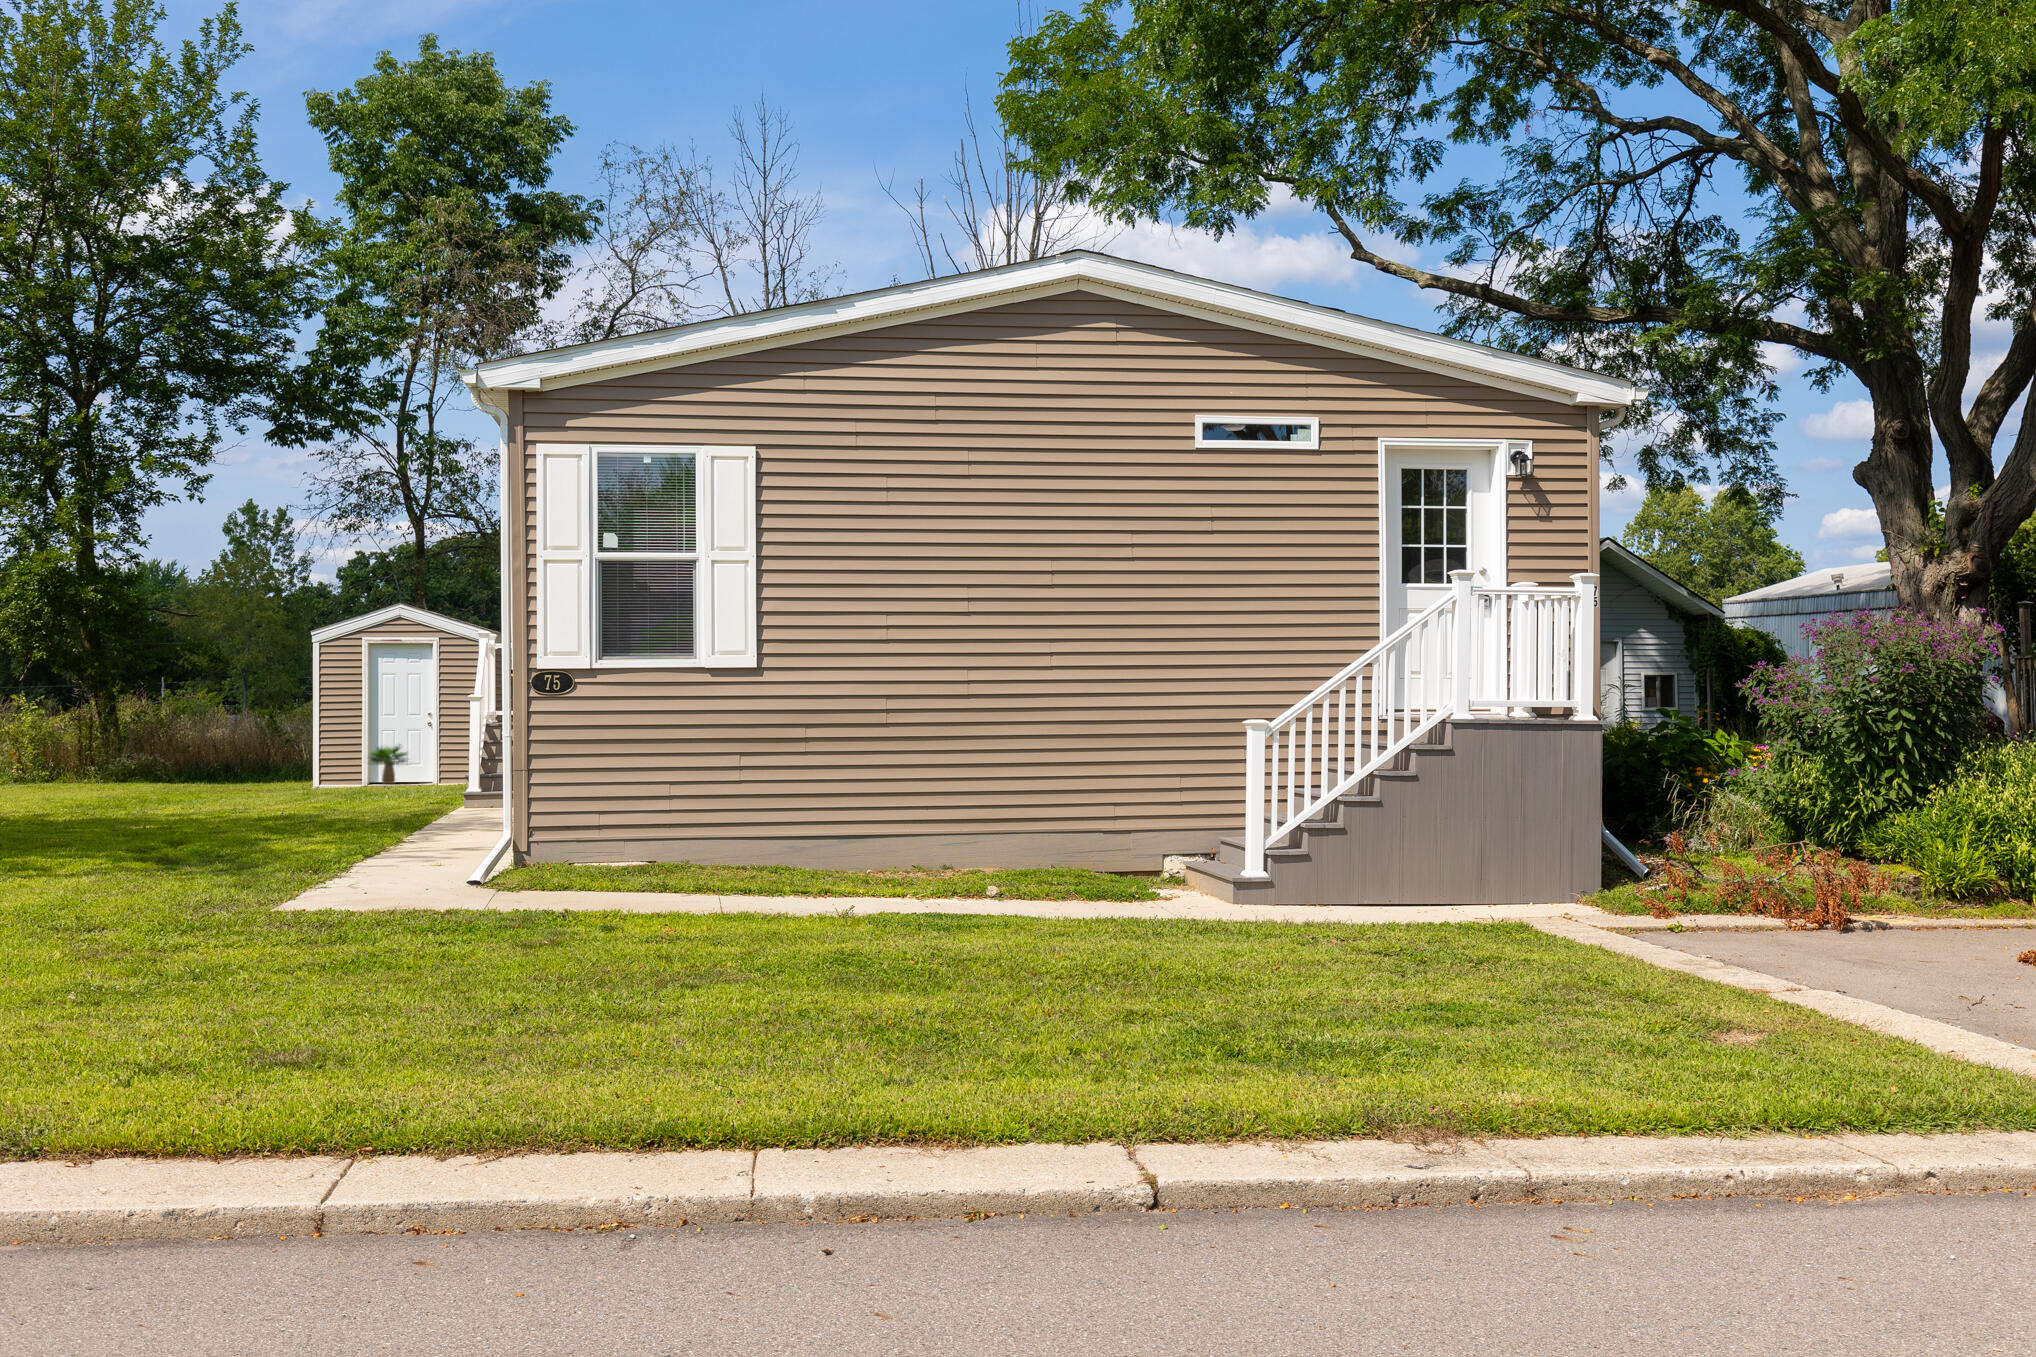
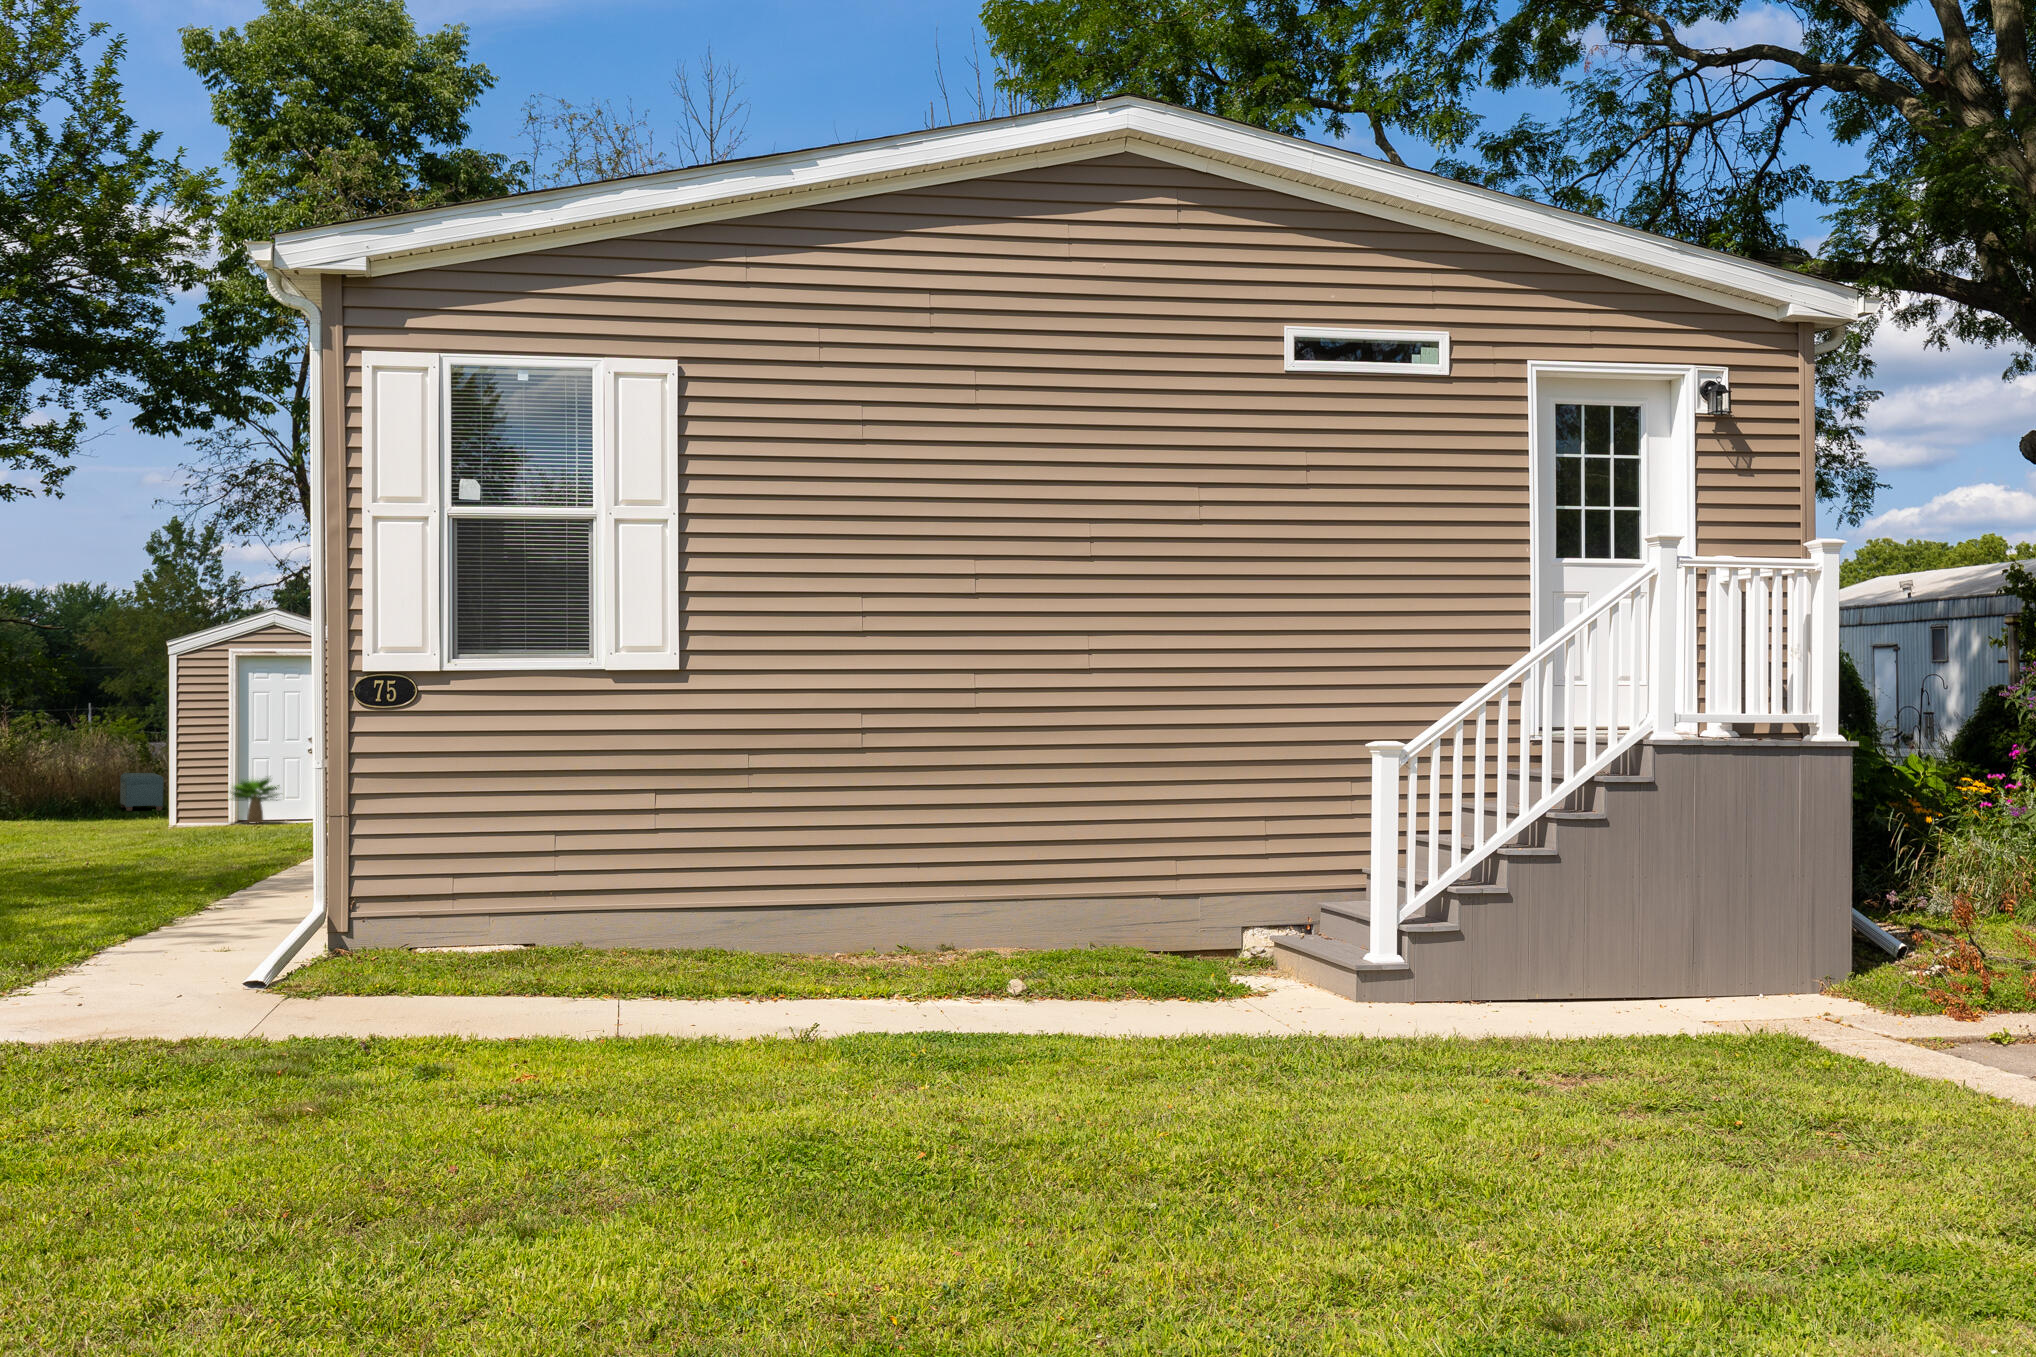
bench: none [266,741,304,774] -> present [120,773,164,811]

